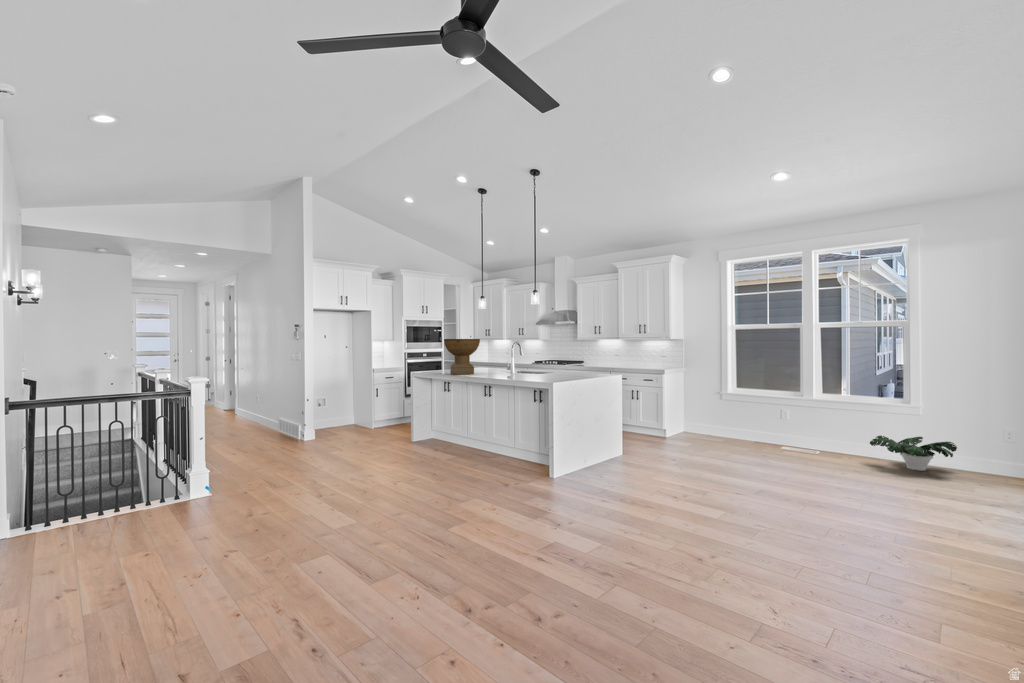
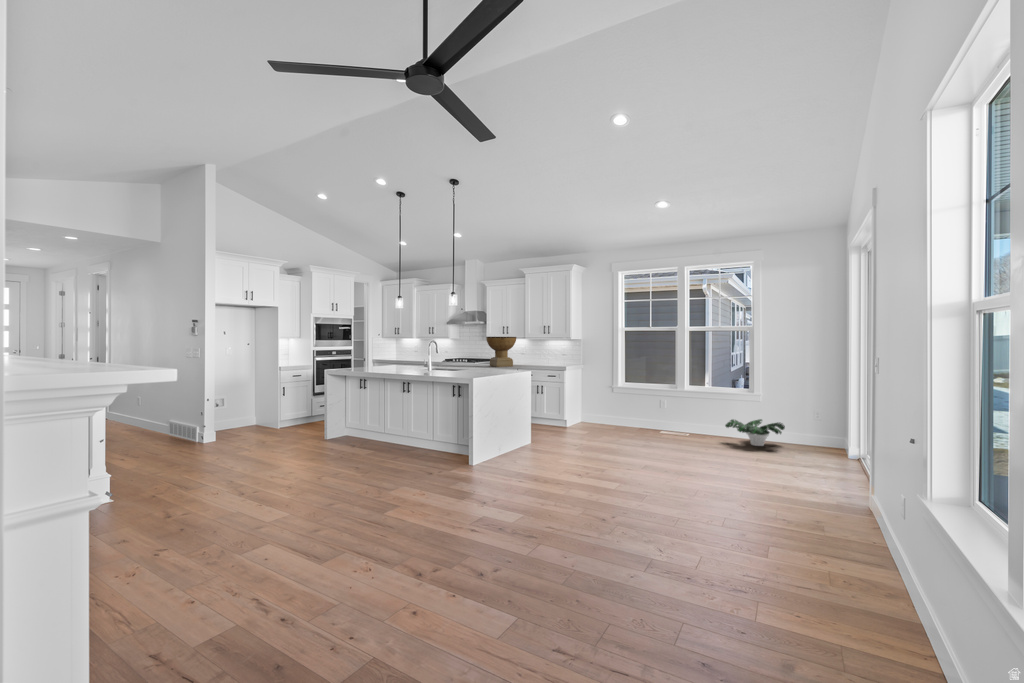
decorative bowl: present [444,339,480,375] -> present [486,337,516,367]

